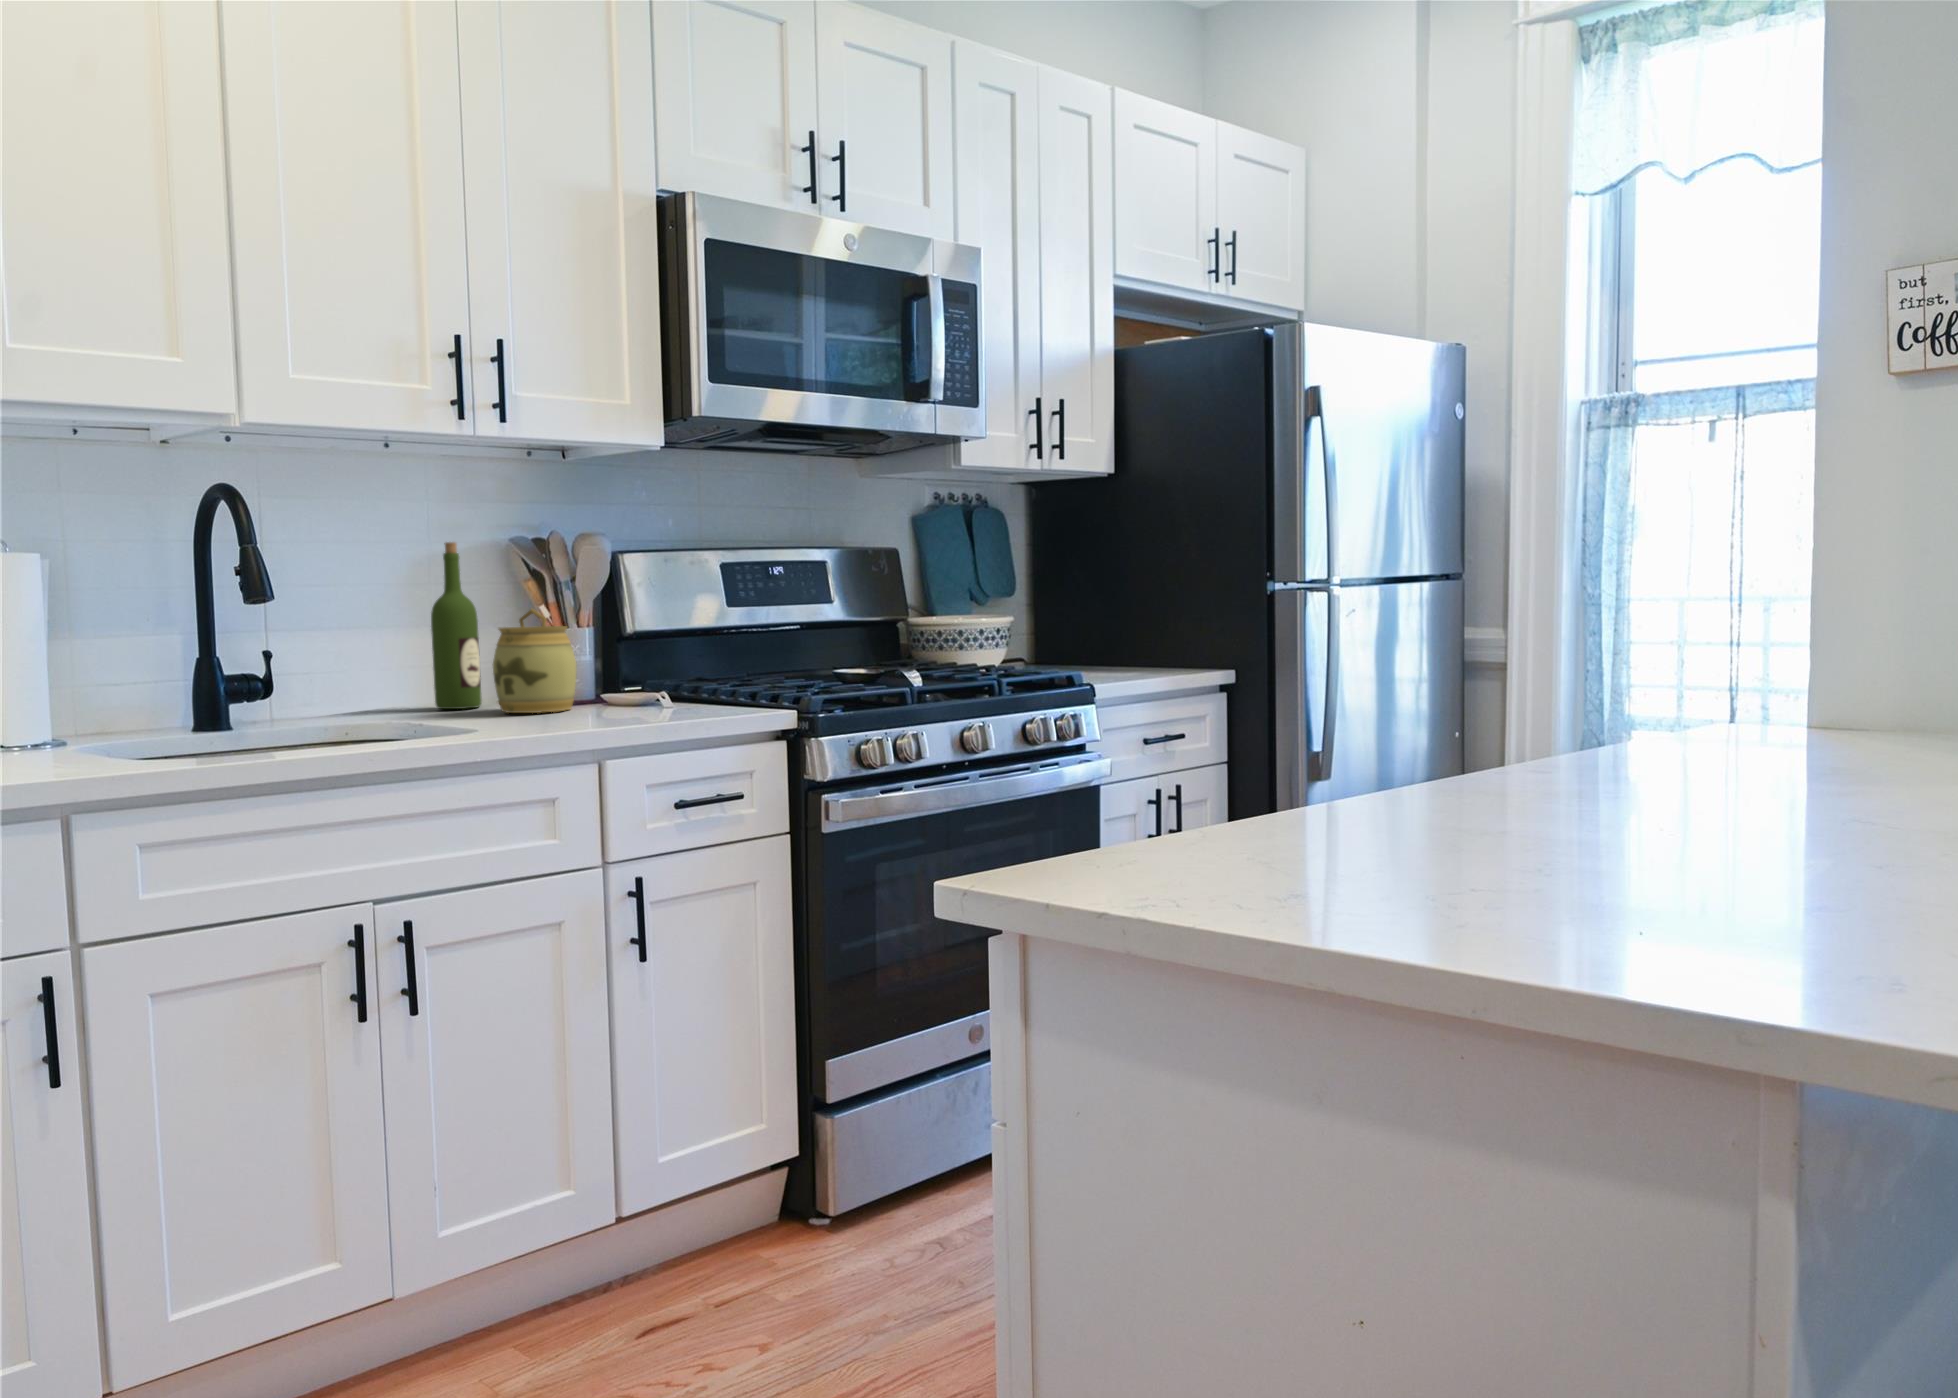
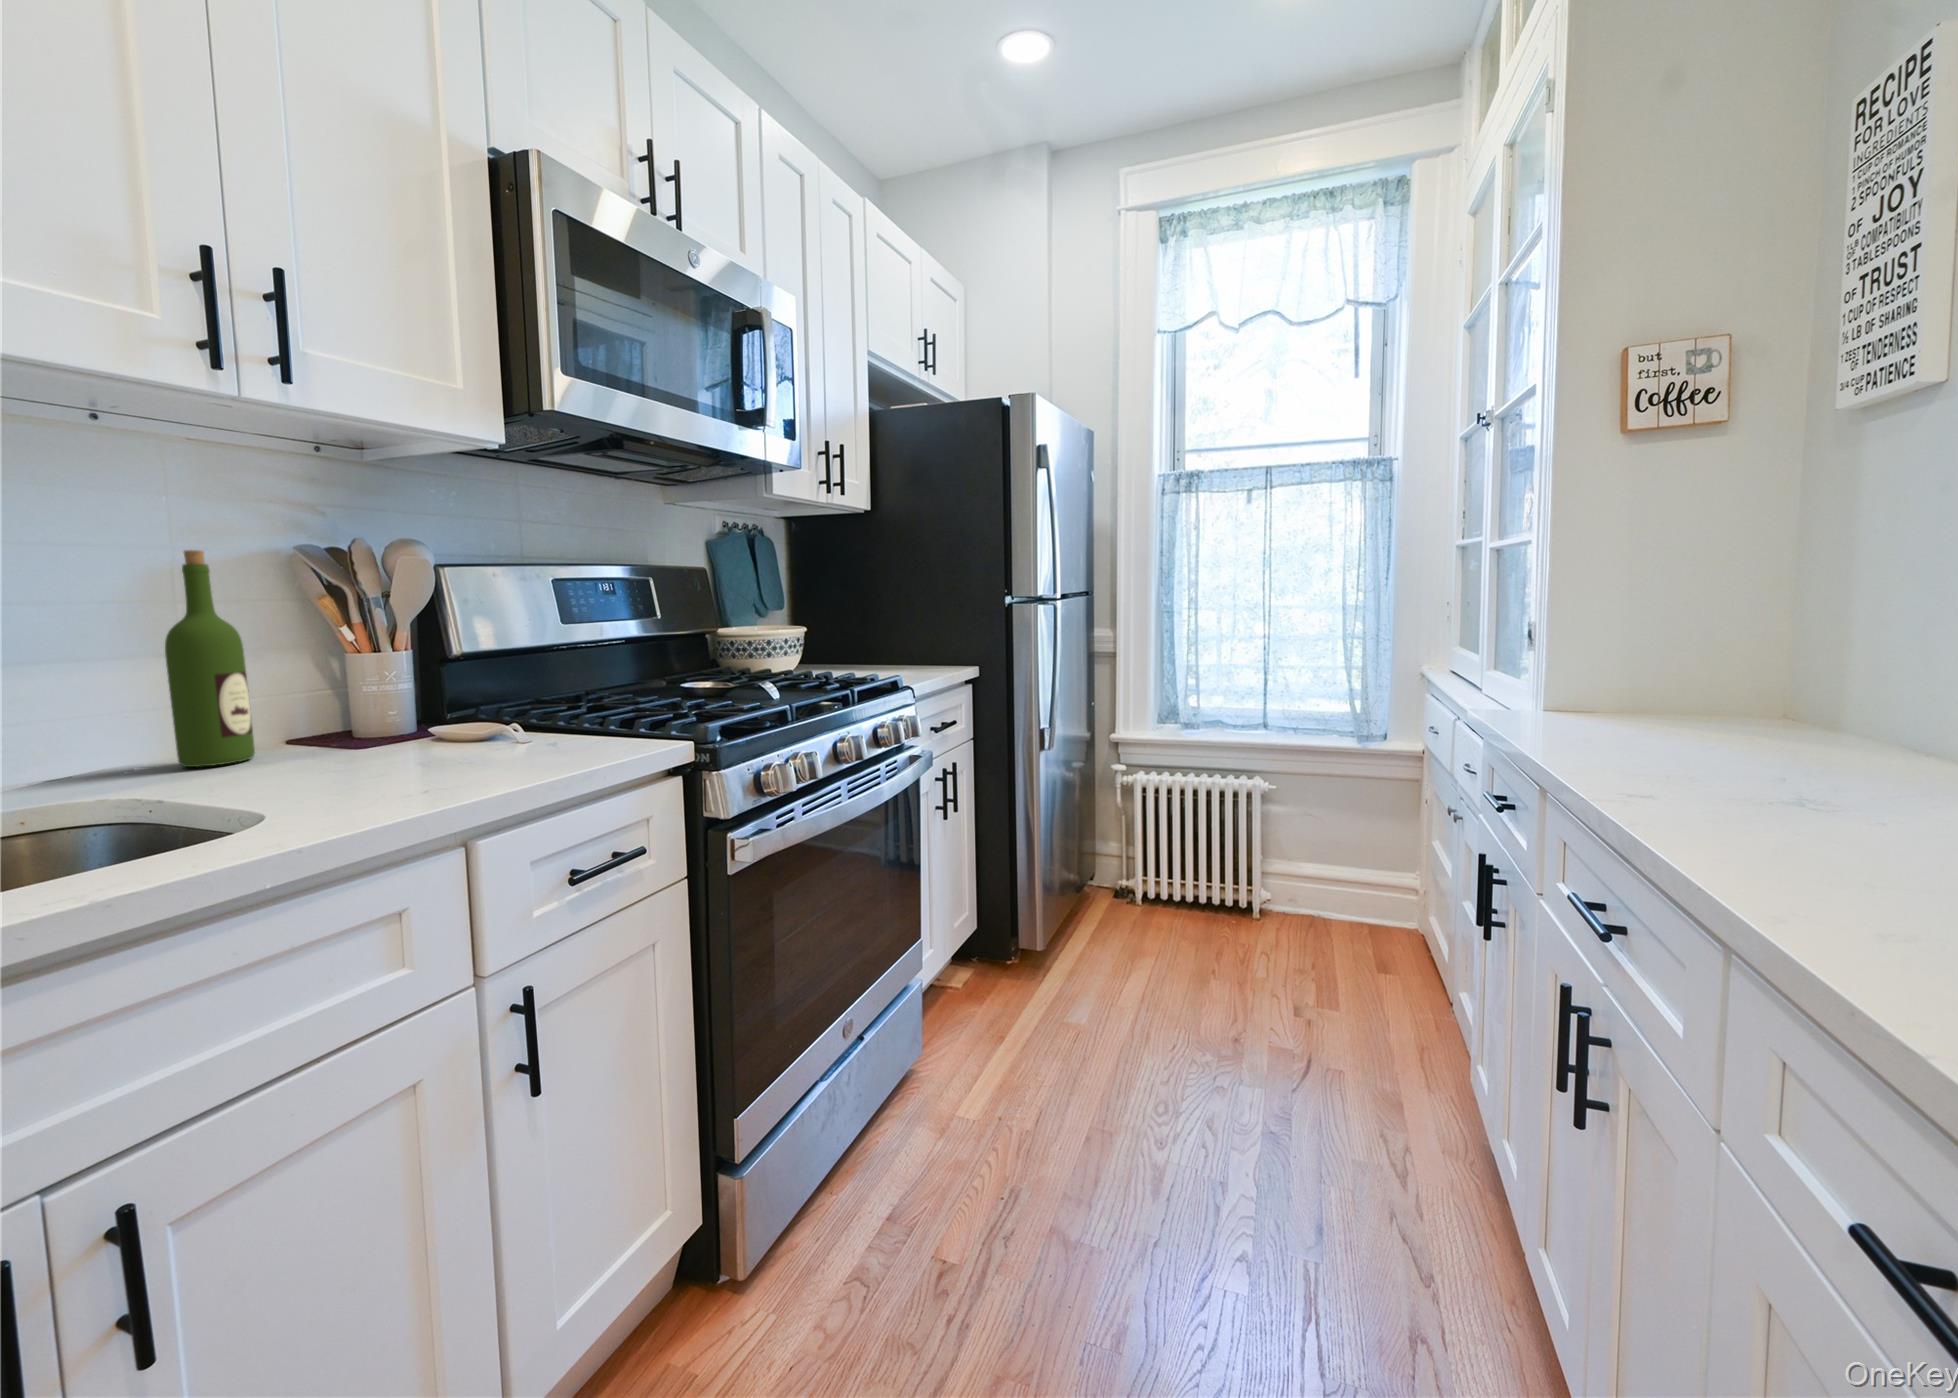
jar: present [493,609,576,713] -> none [277,633,407,769]

